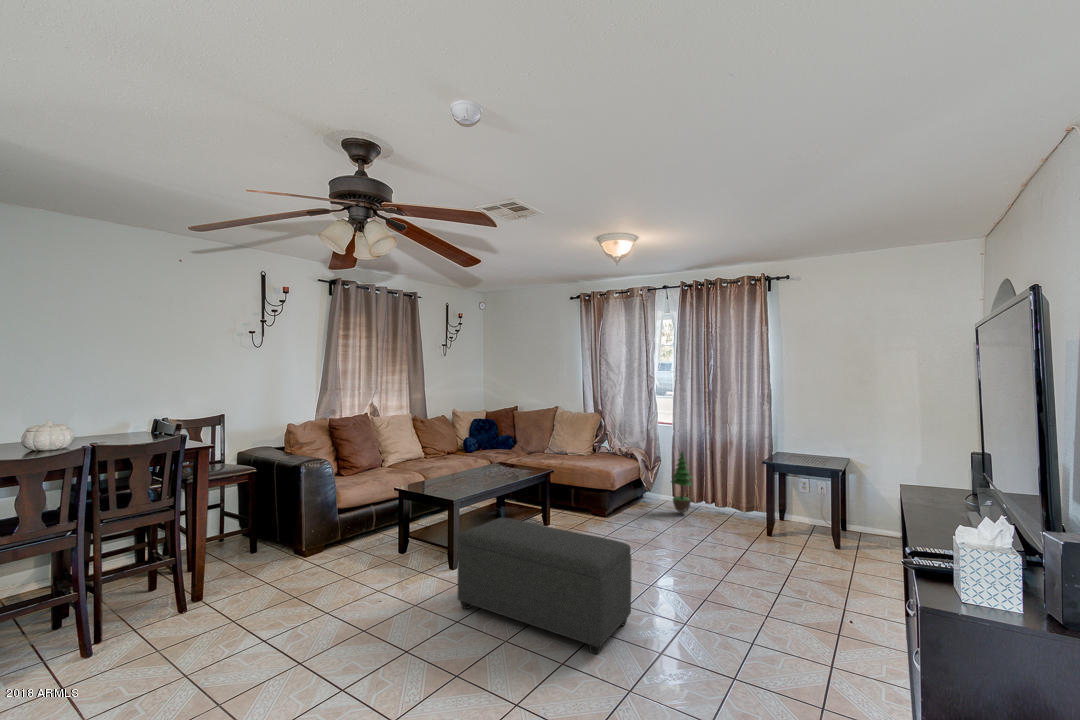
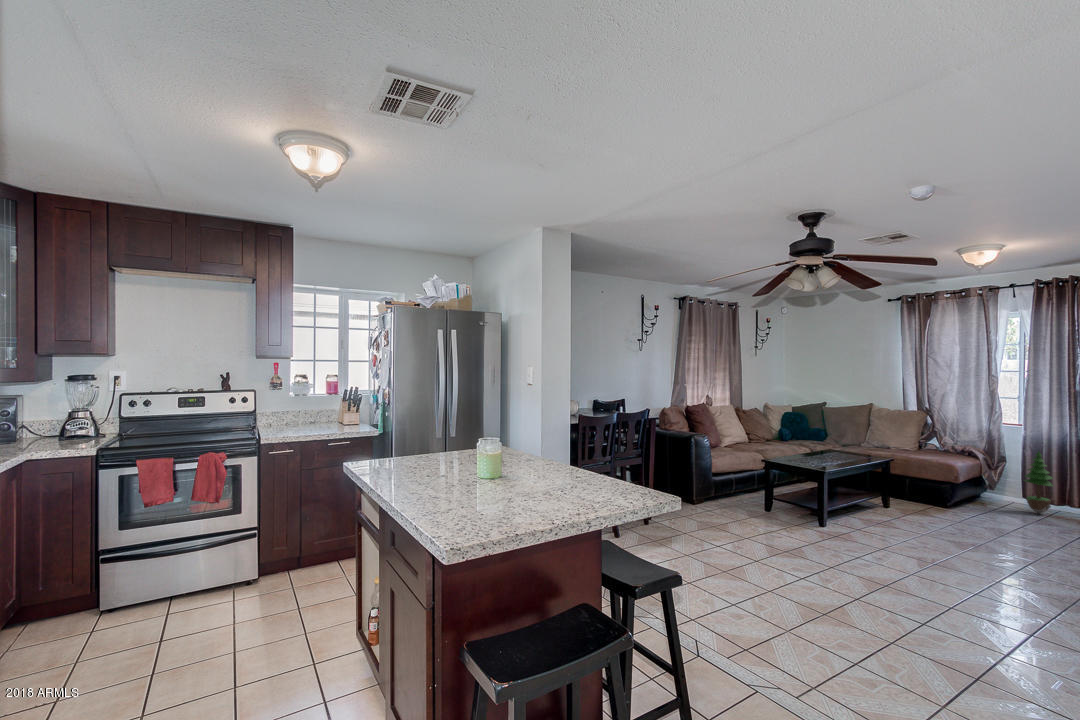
ottoman: present [457,518,632,654] -> none [844,488,1021,595]

